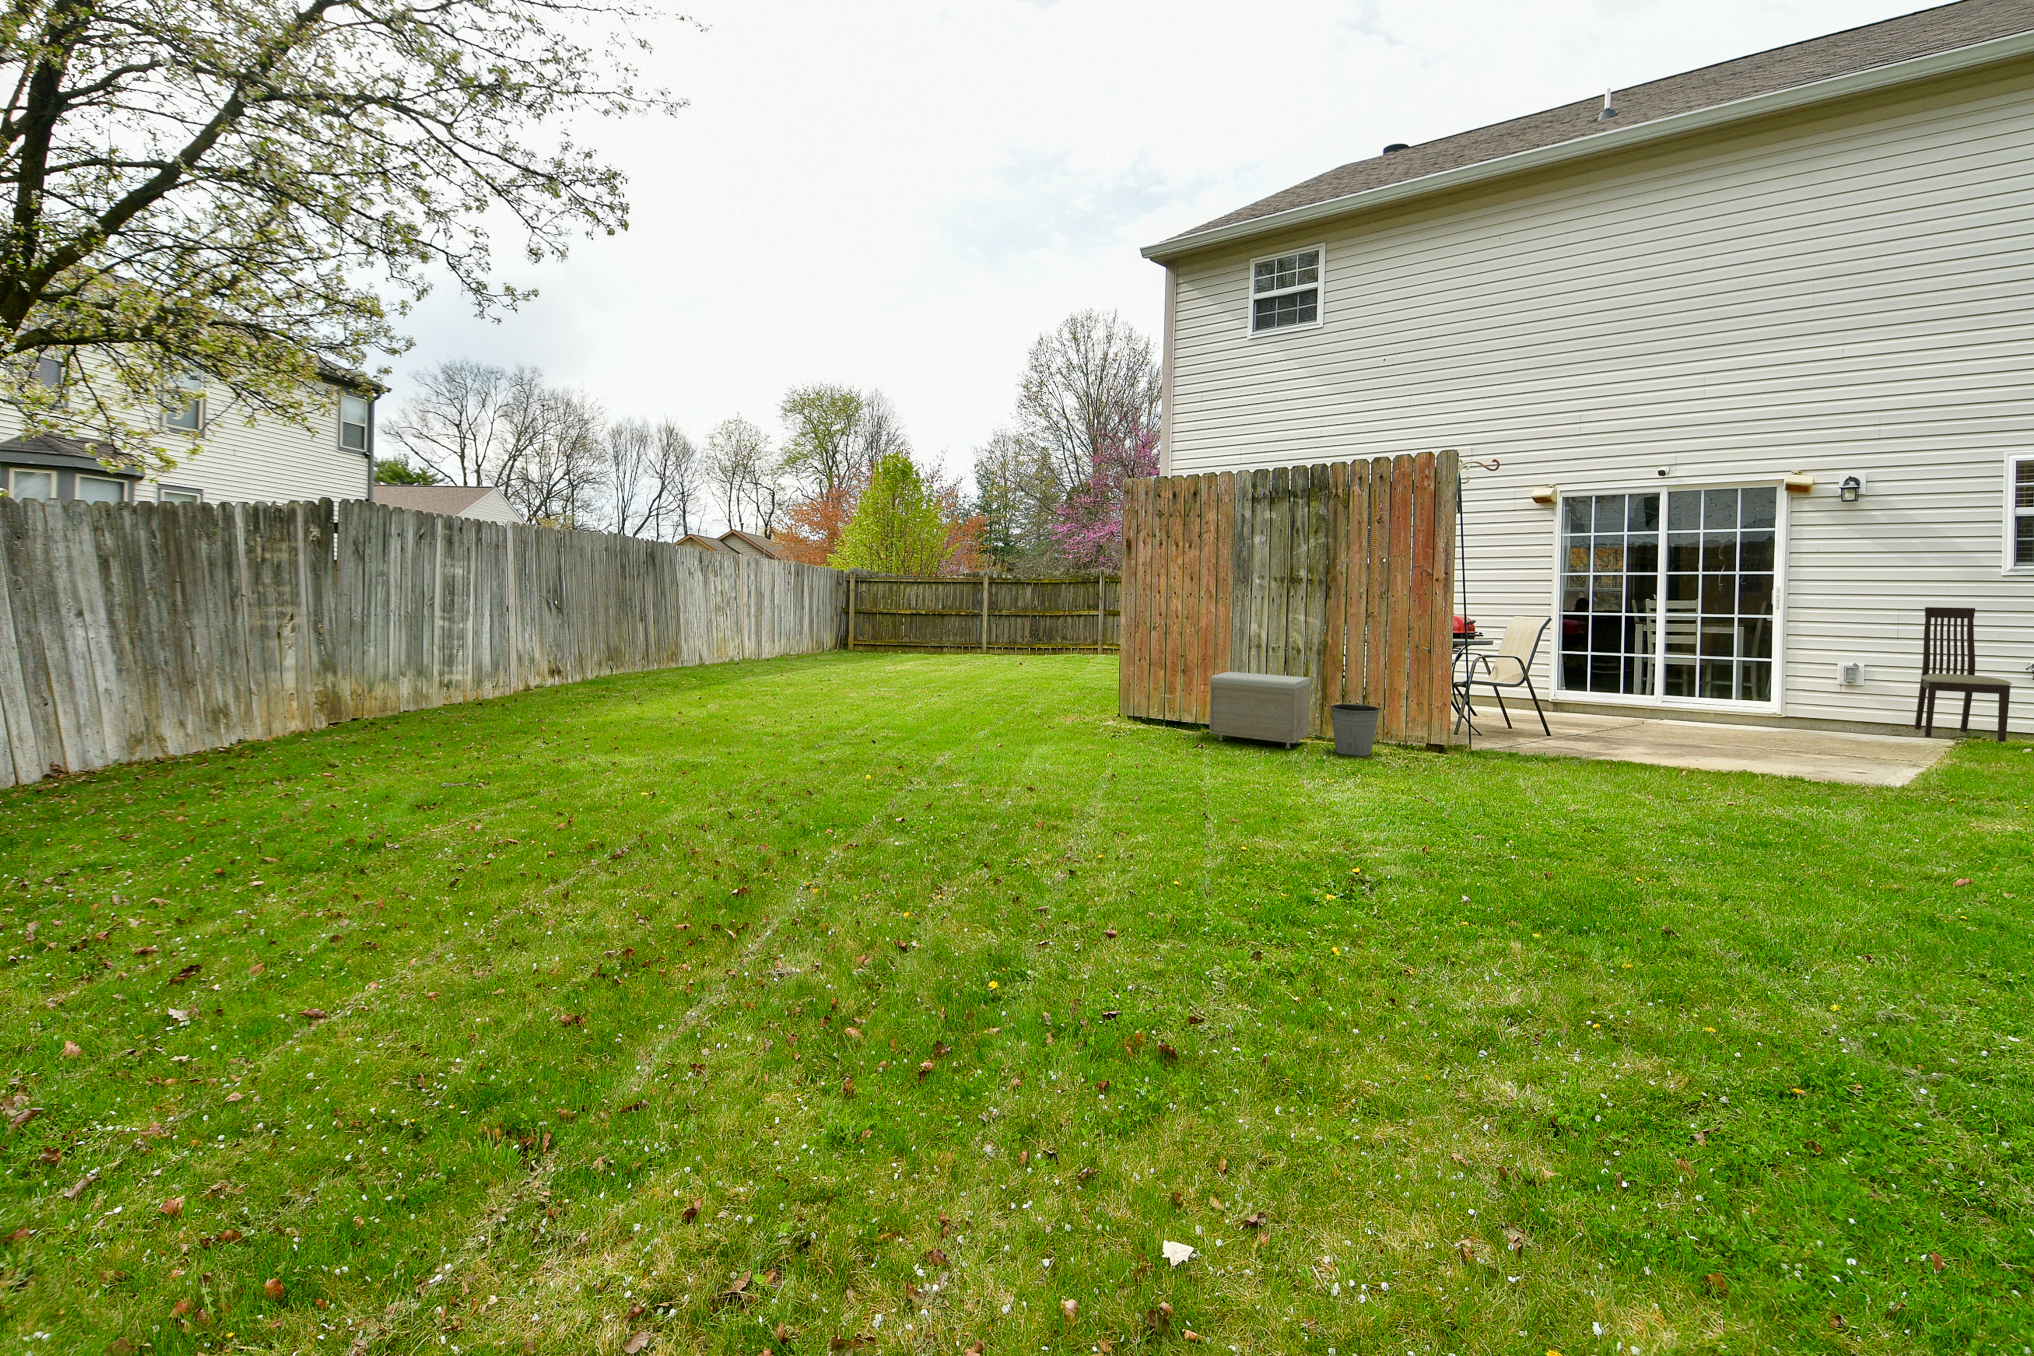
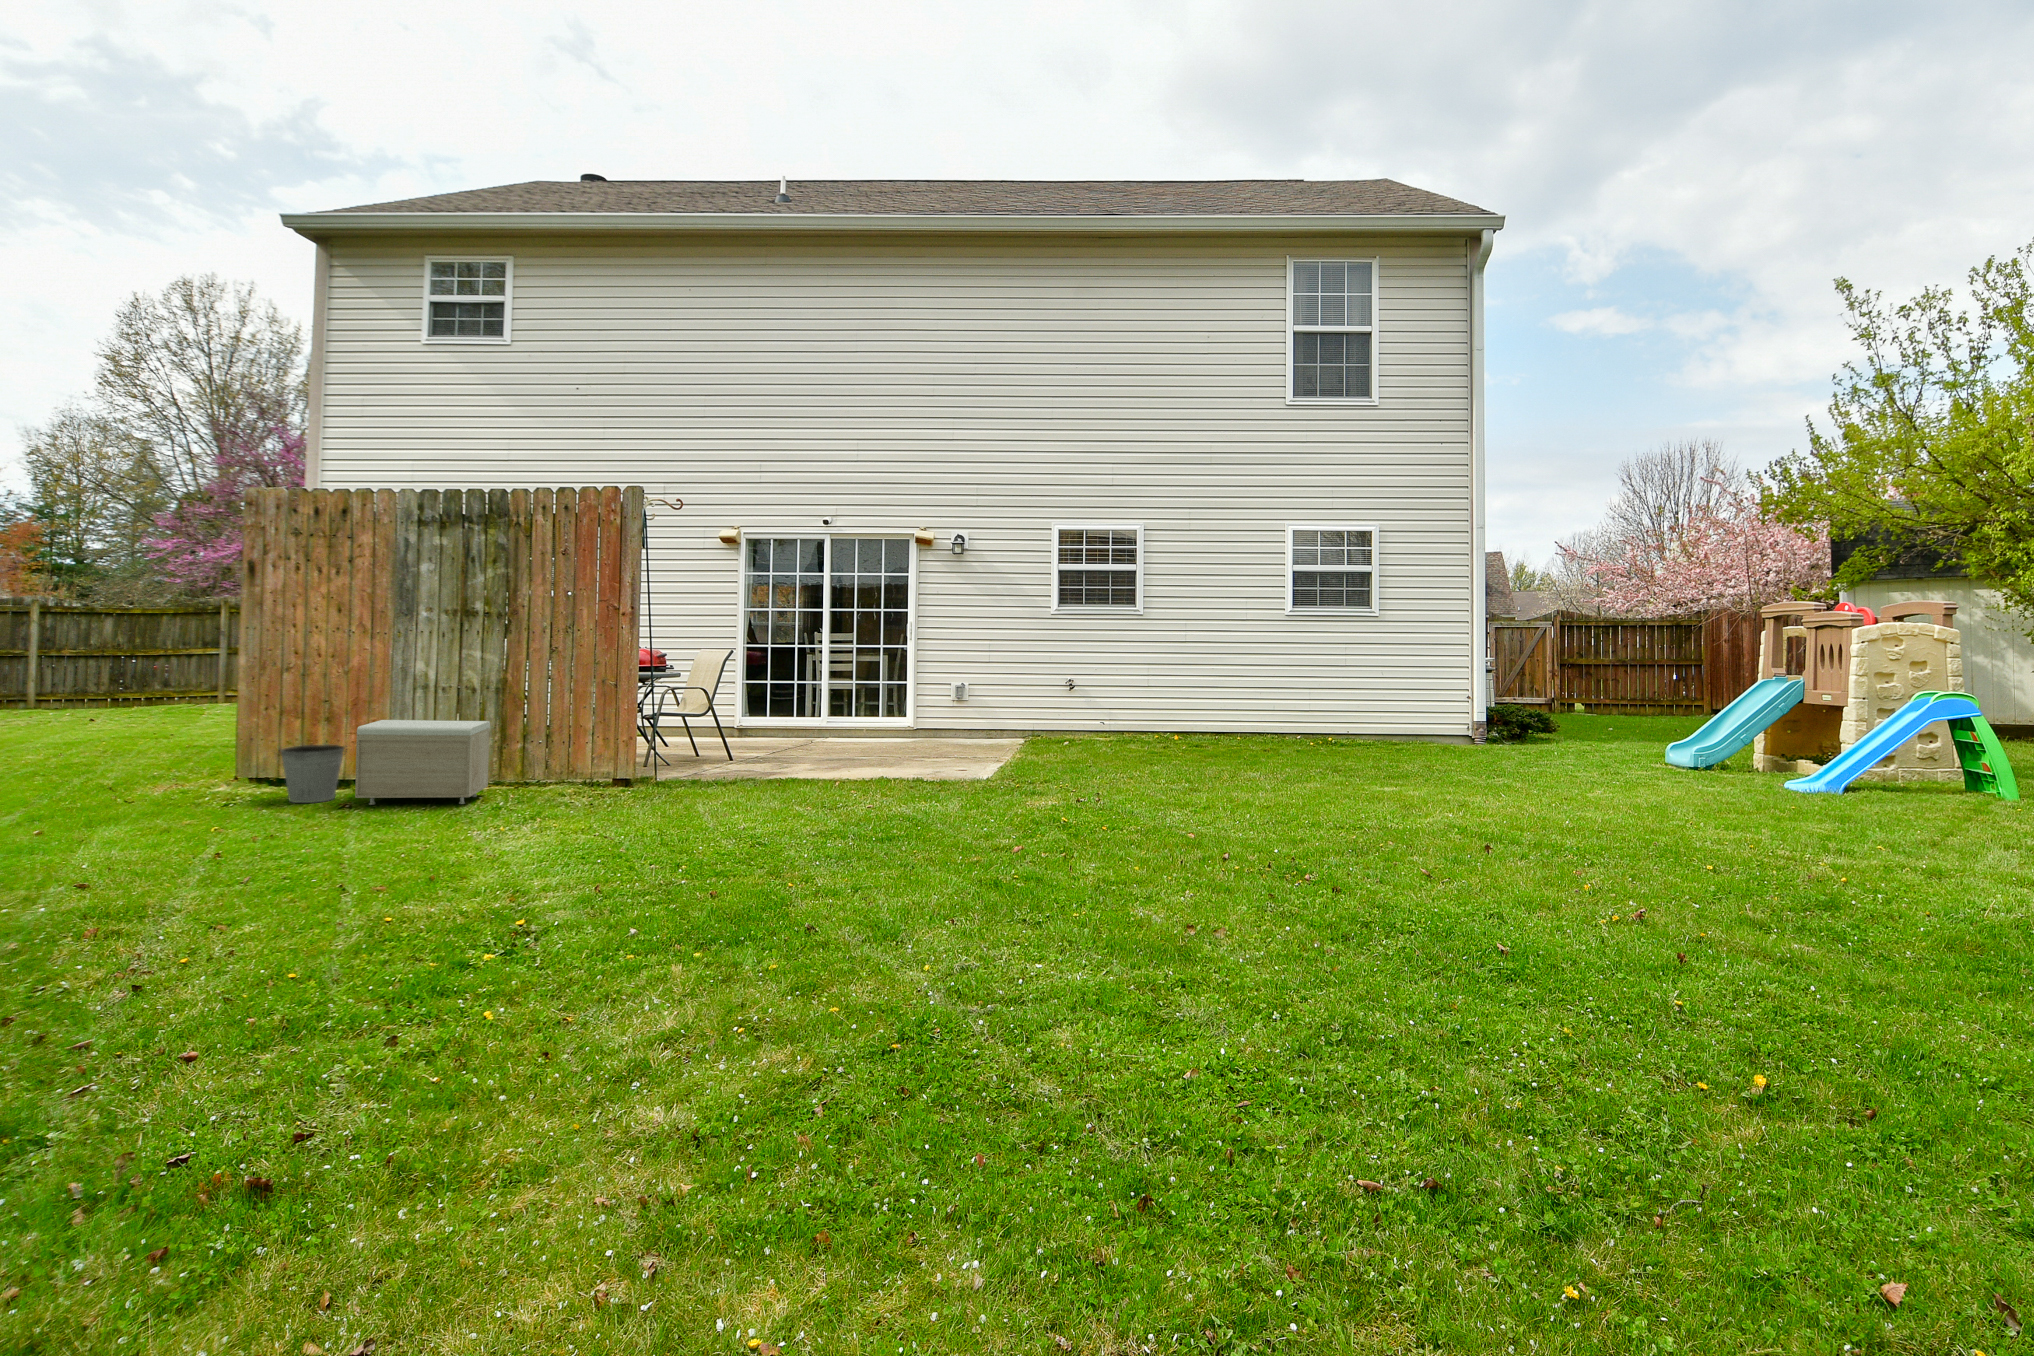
chair: present [1915,607,2012,742] -> none [976,641,1020,735]
bucket: present [1329,704,1381,756] -> present [279,744,347,803]

